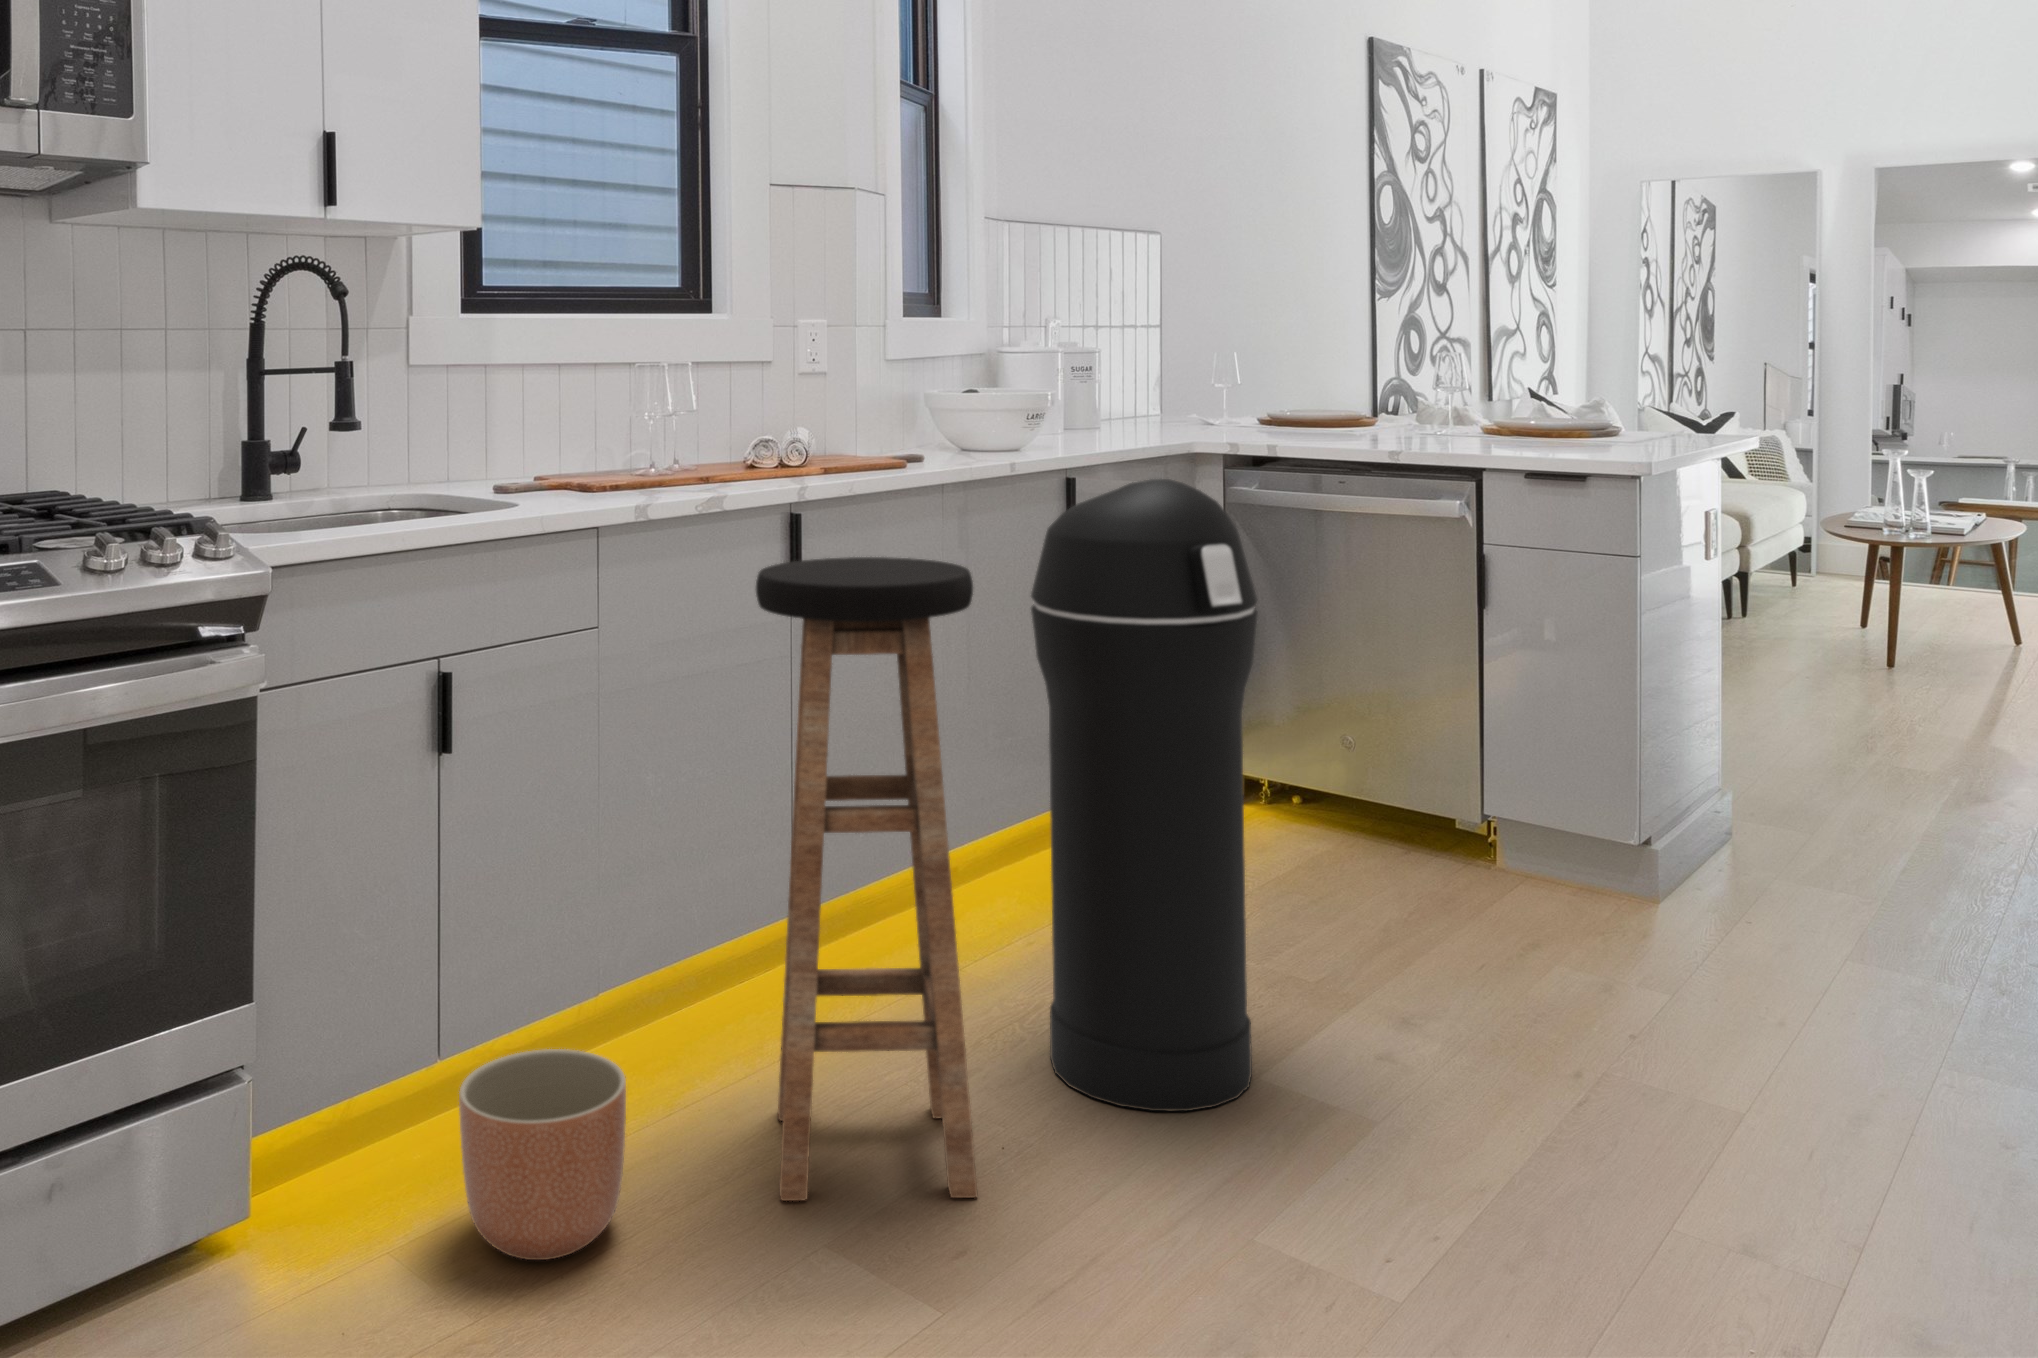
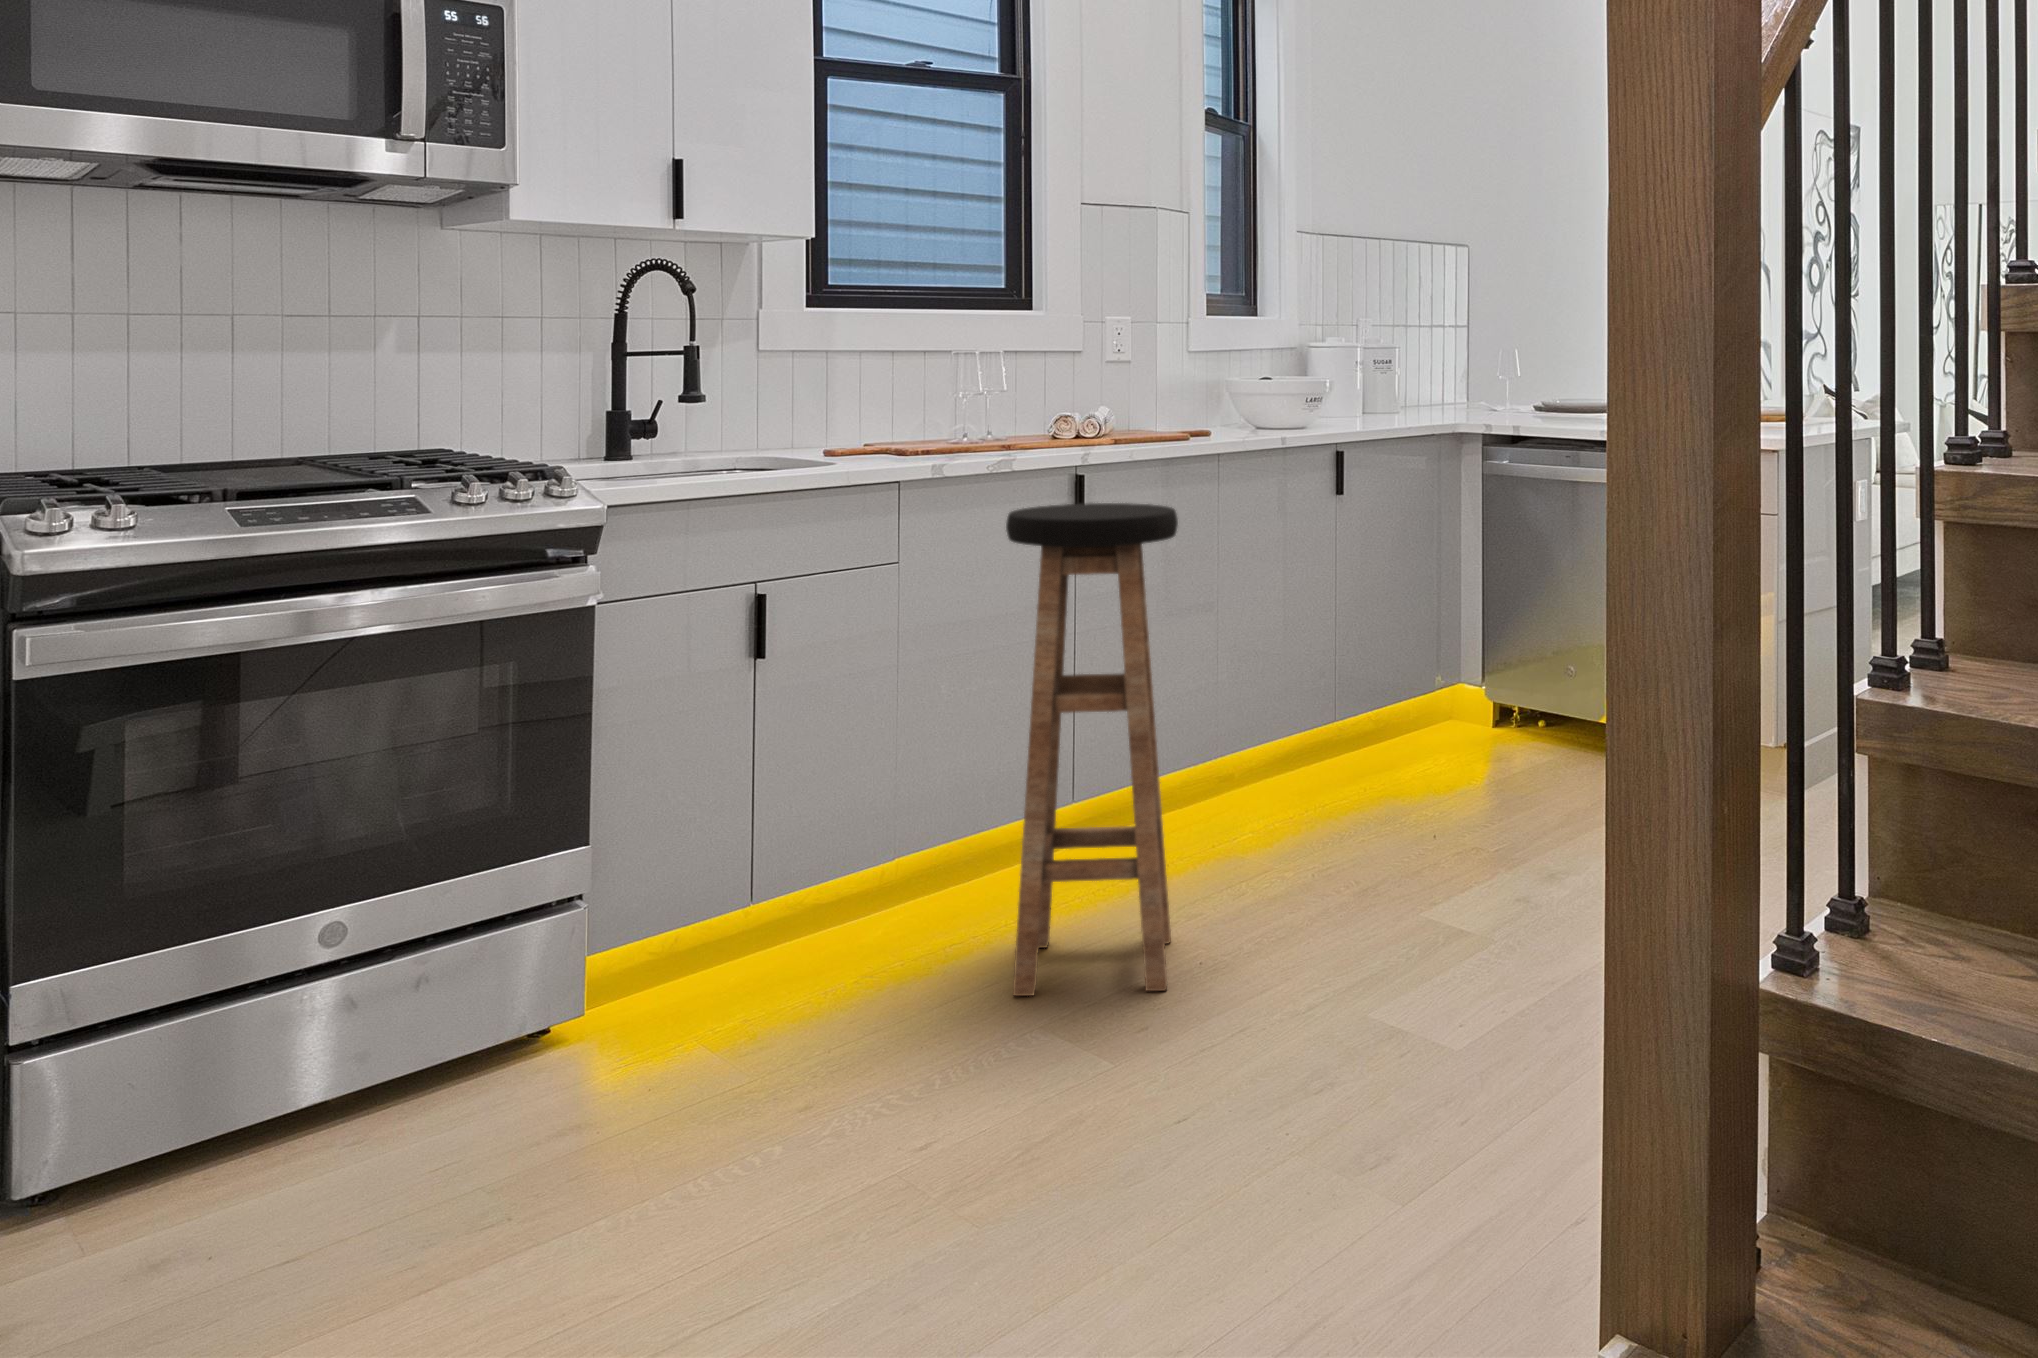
trash can: present [1031,479,1258,1111] -> none [1246,443,1420,935]
planter: present [459,1049,626,1260] -> none [754,884,888,1036]

